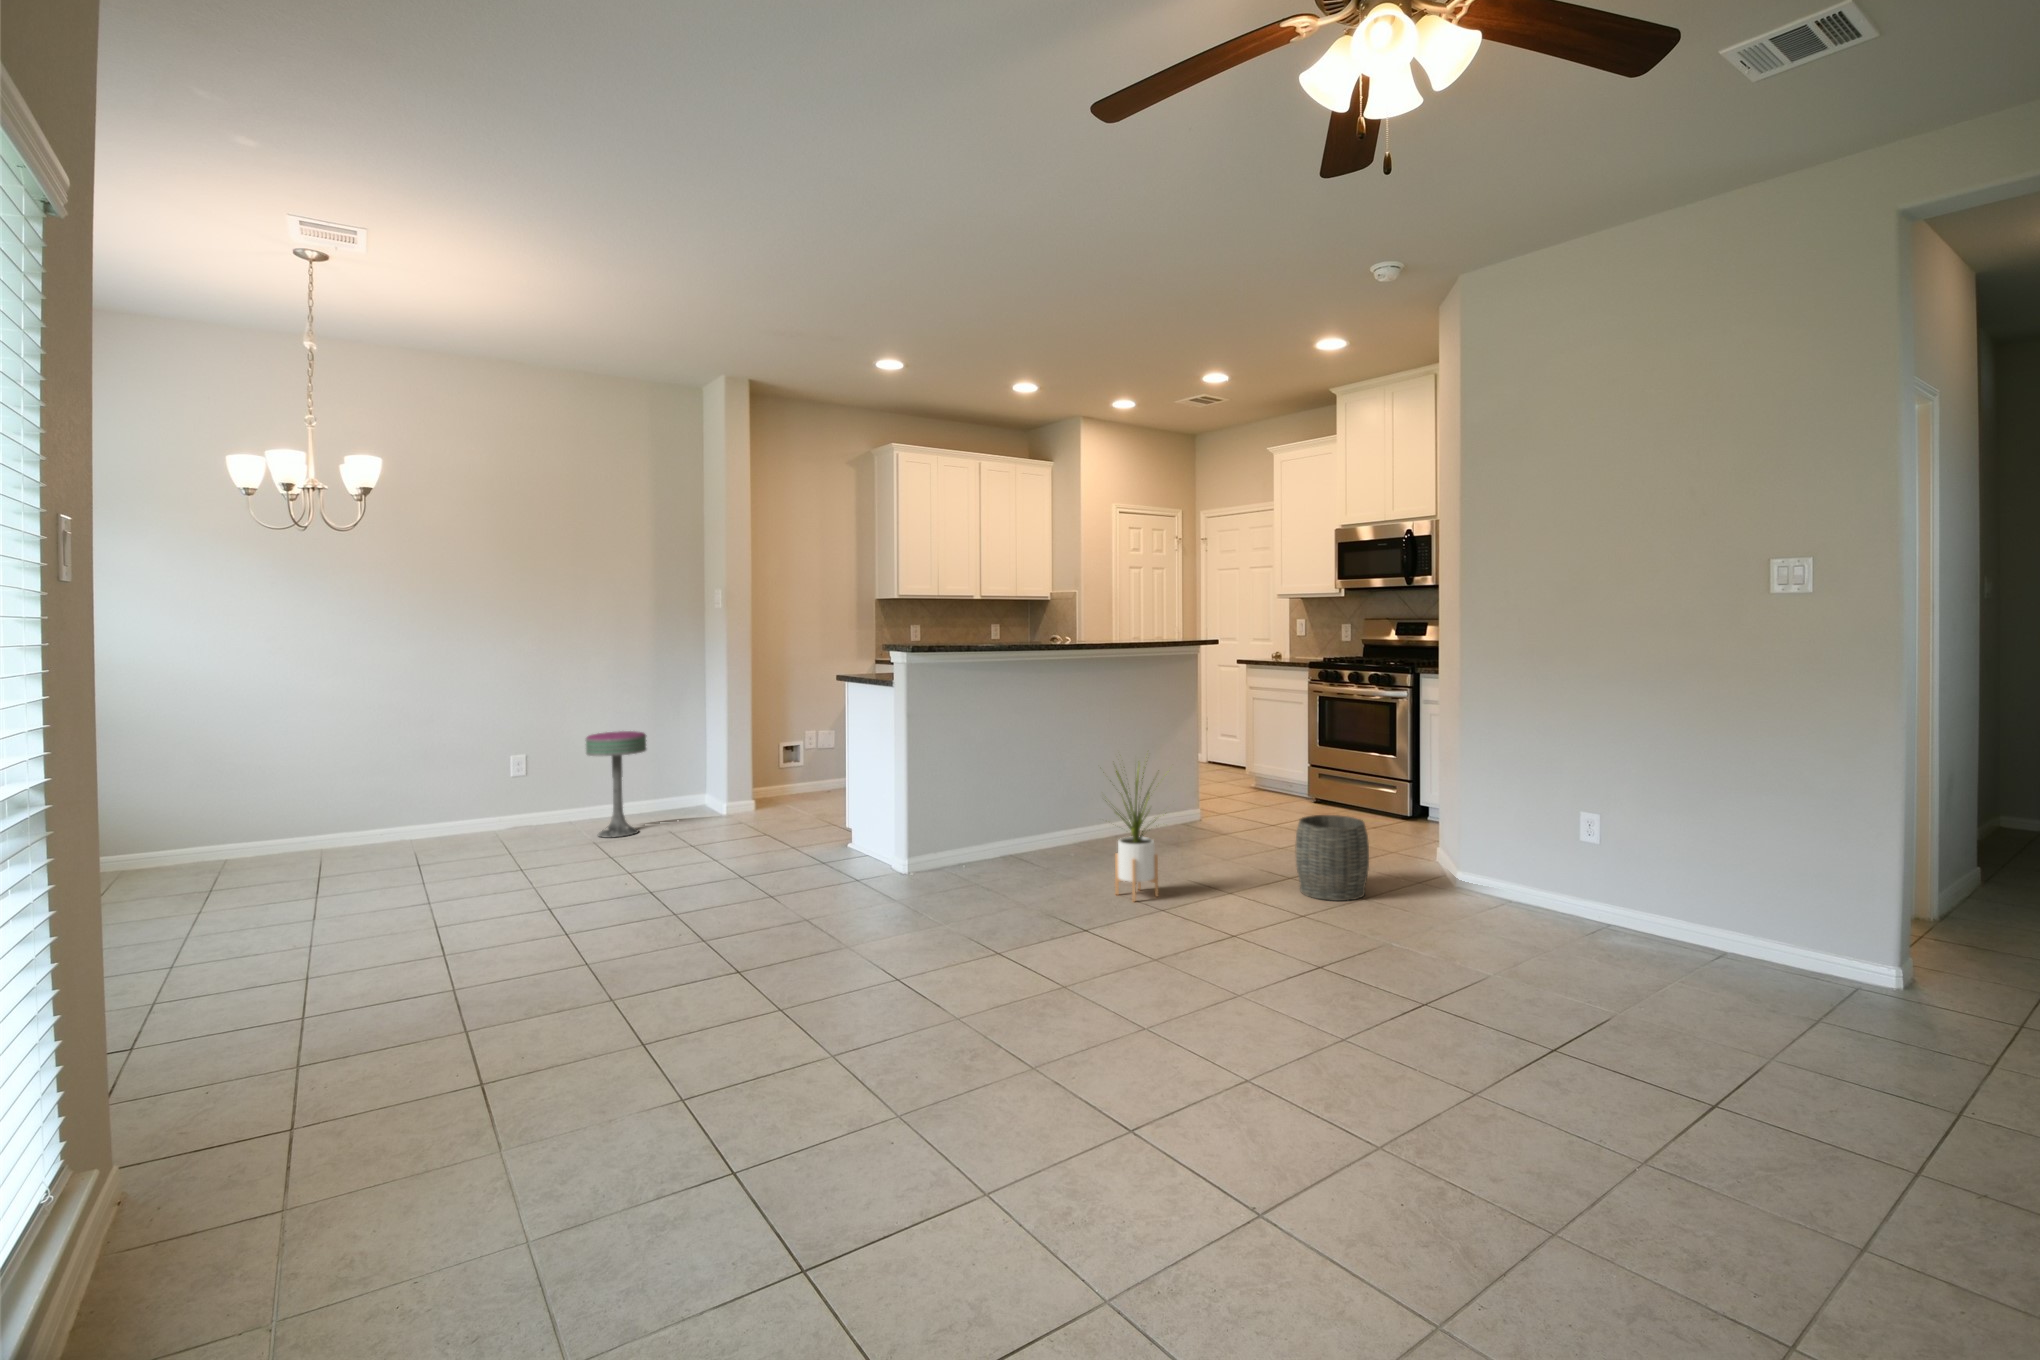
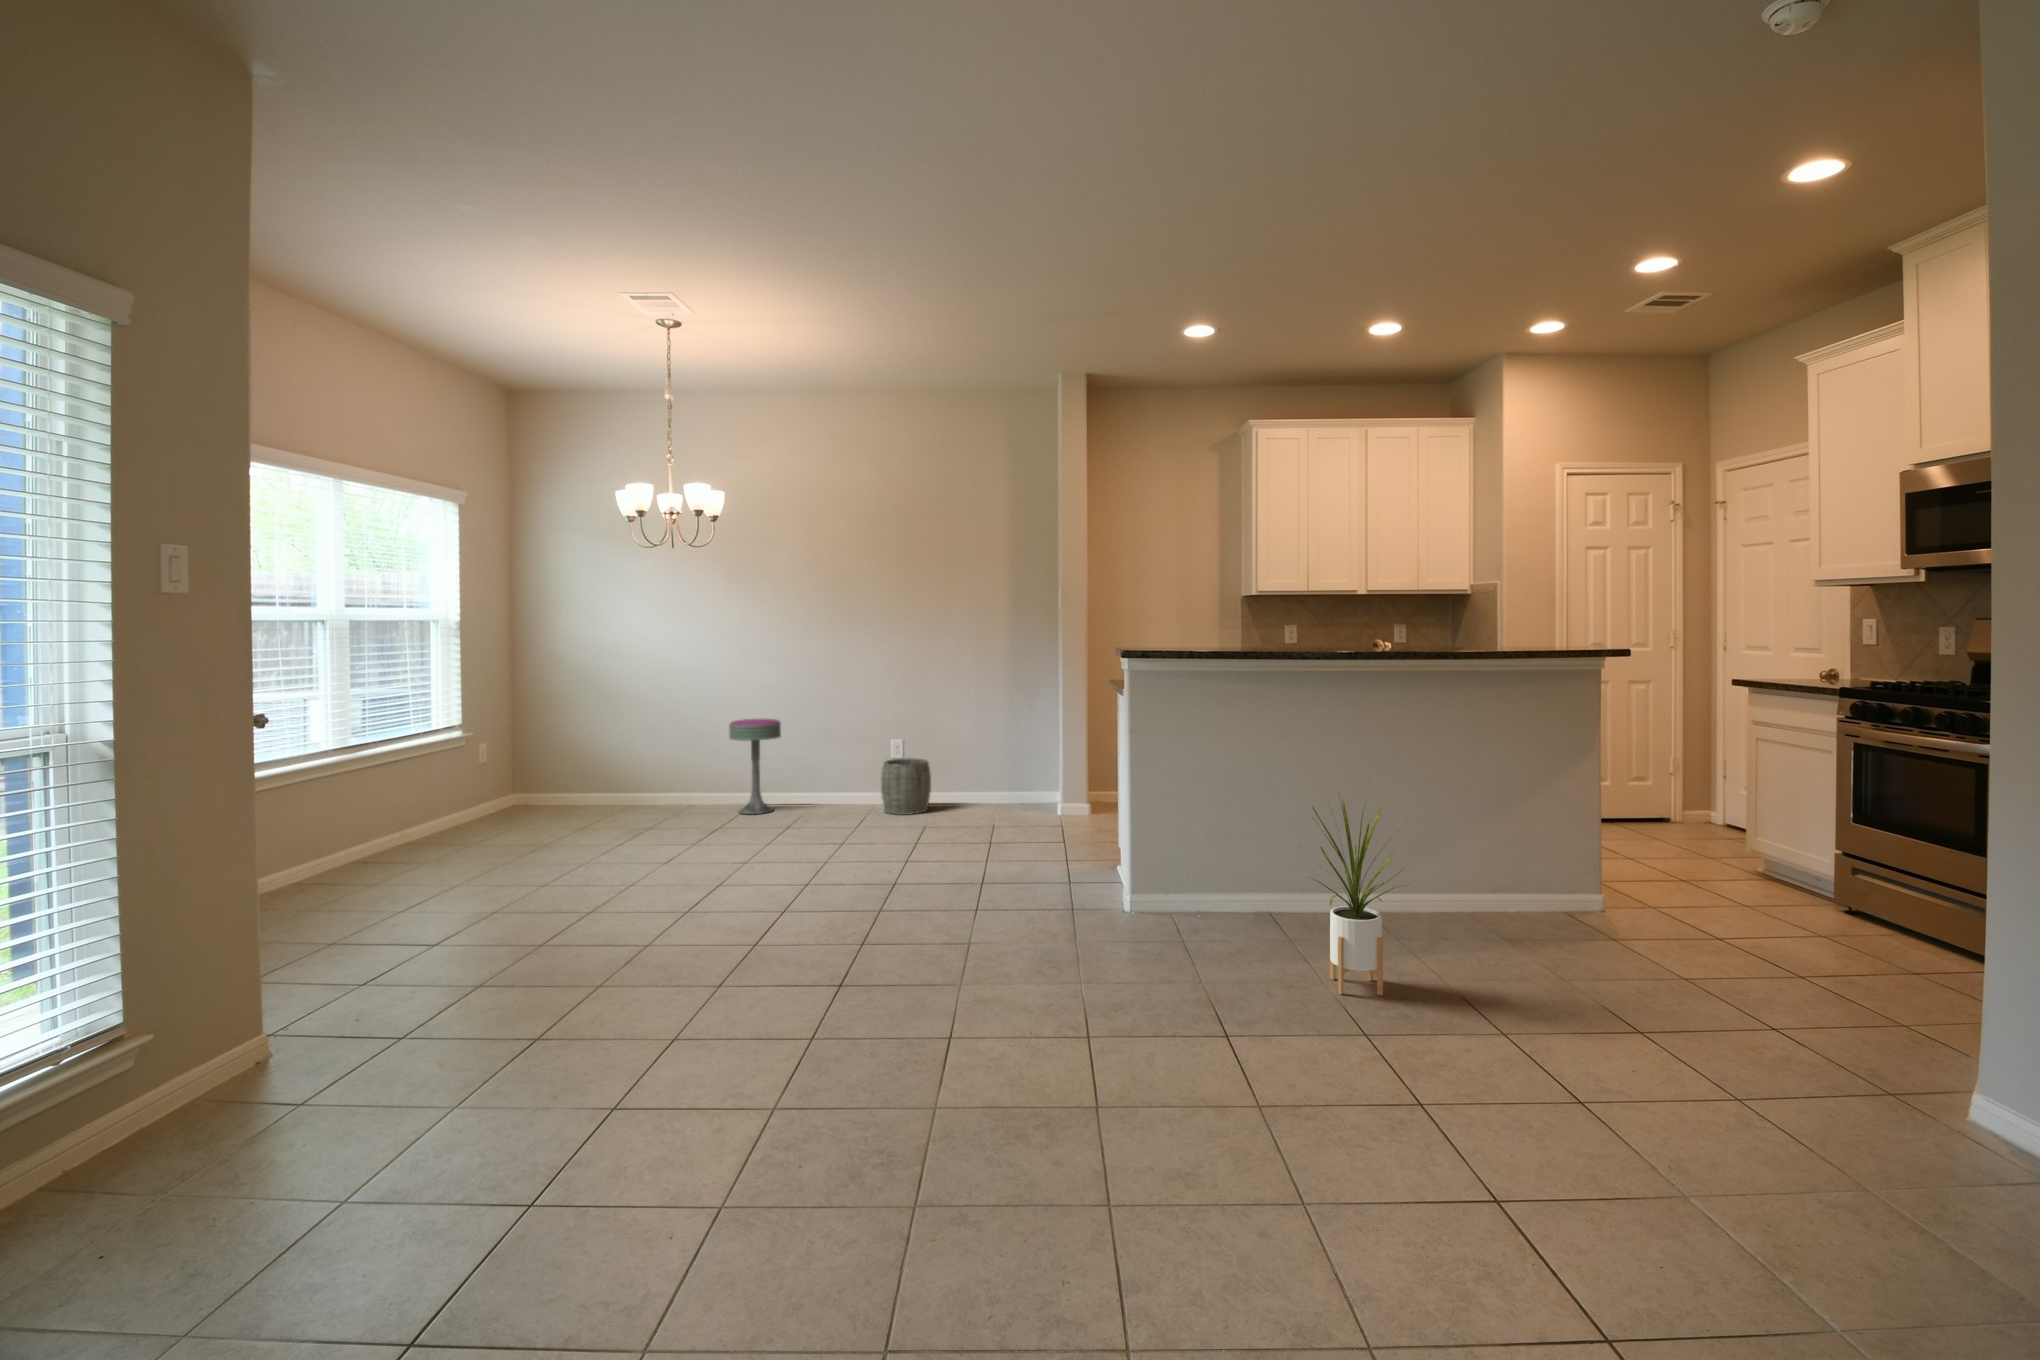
bar stool: present [586,731,646,838] -> present [729,719,781,815]
woven basket: present [1296,815,1369,901] -> present [881,758,931,815]

